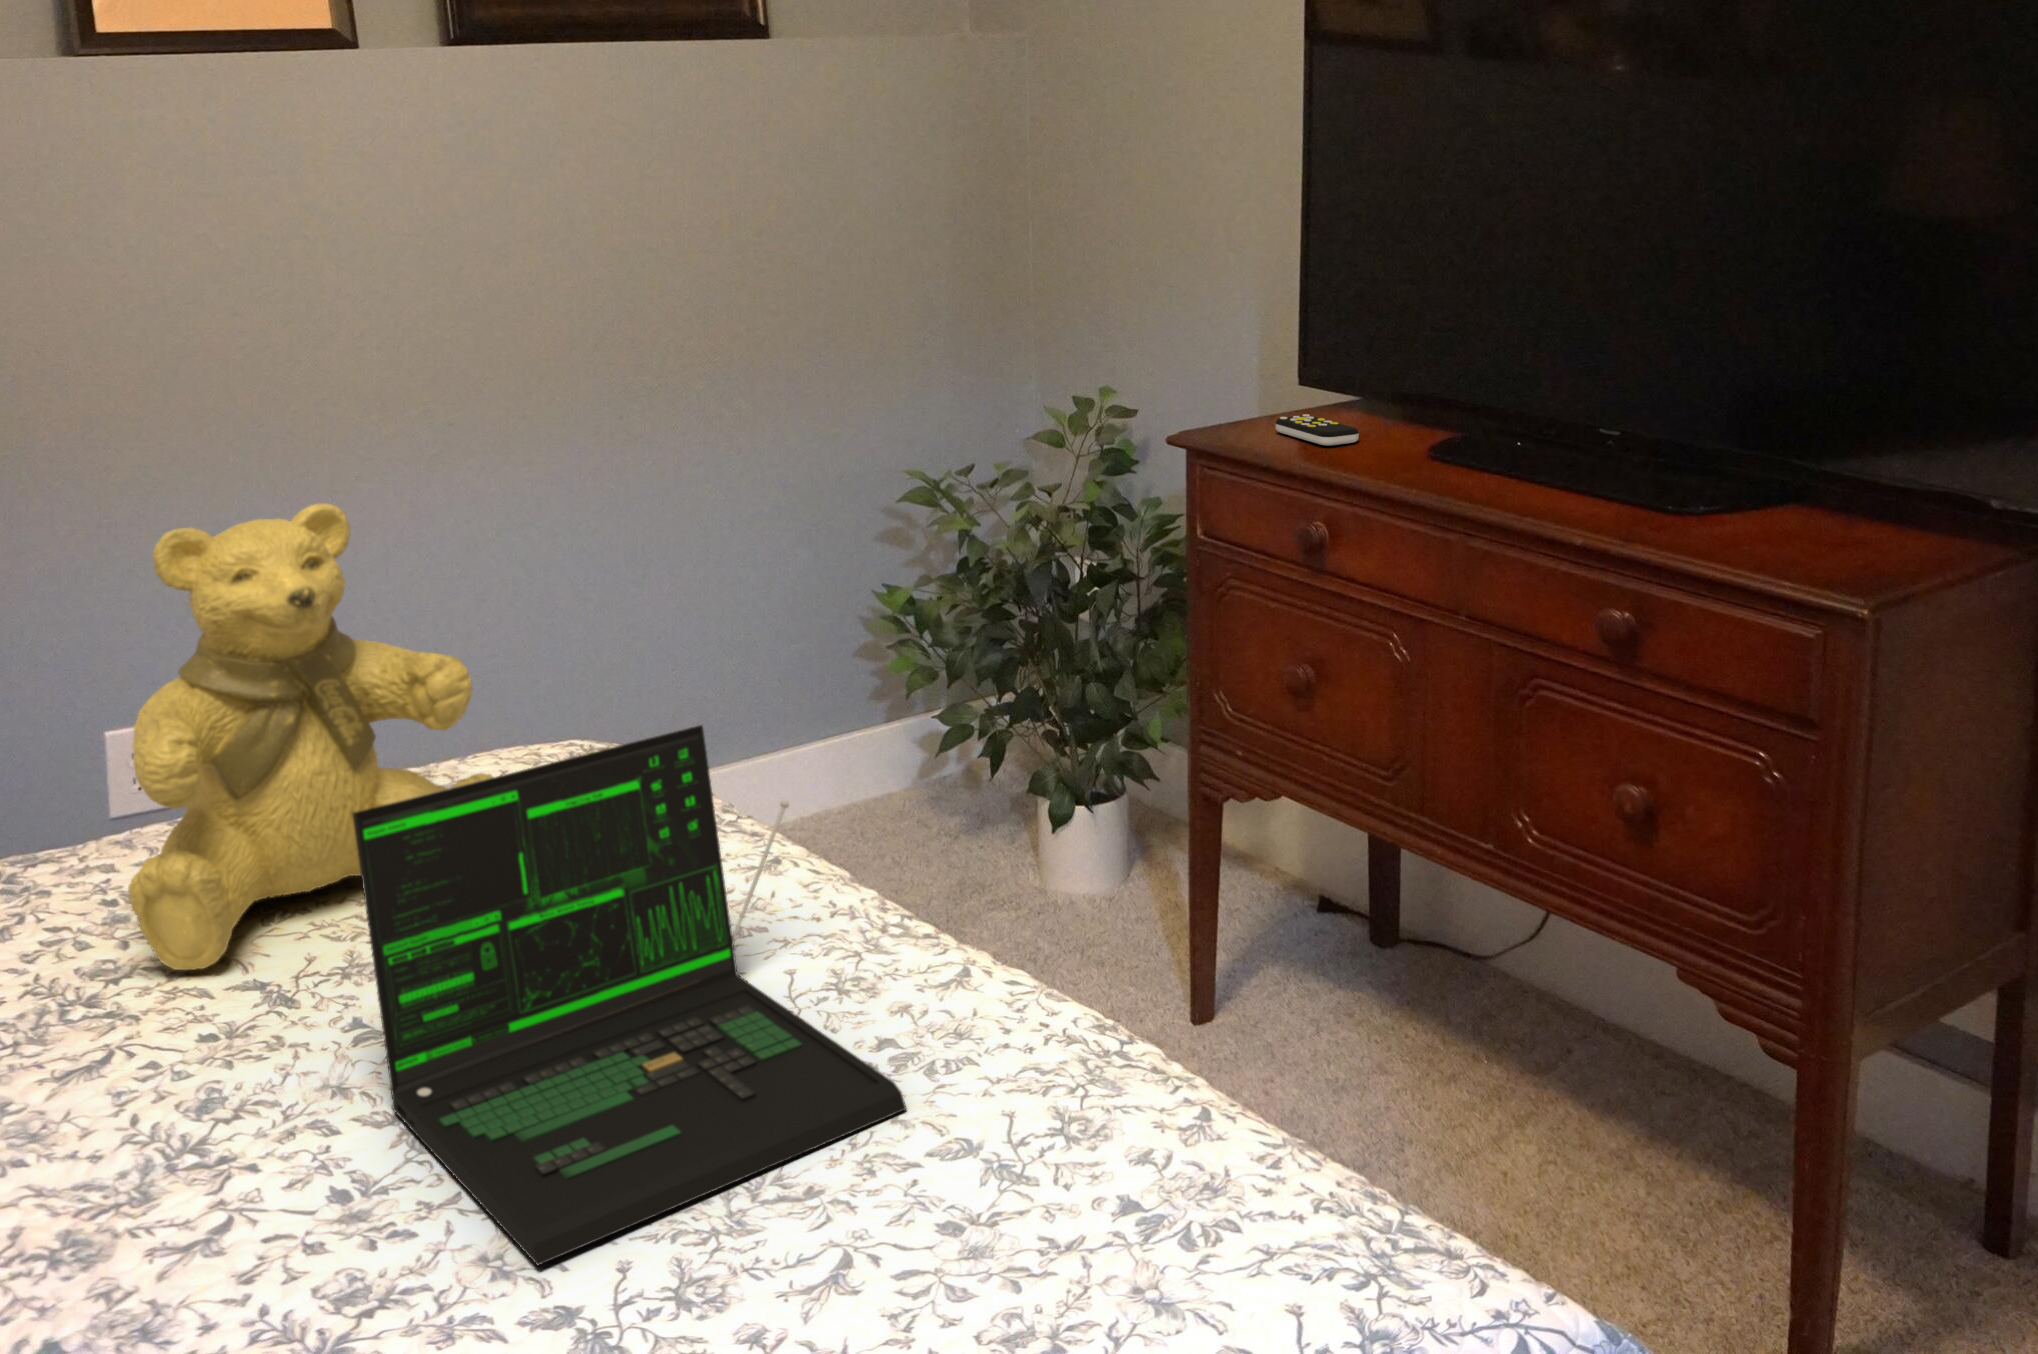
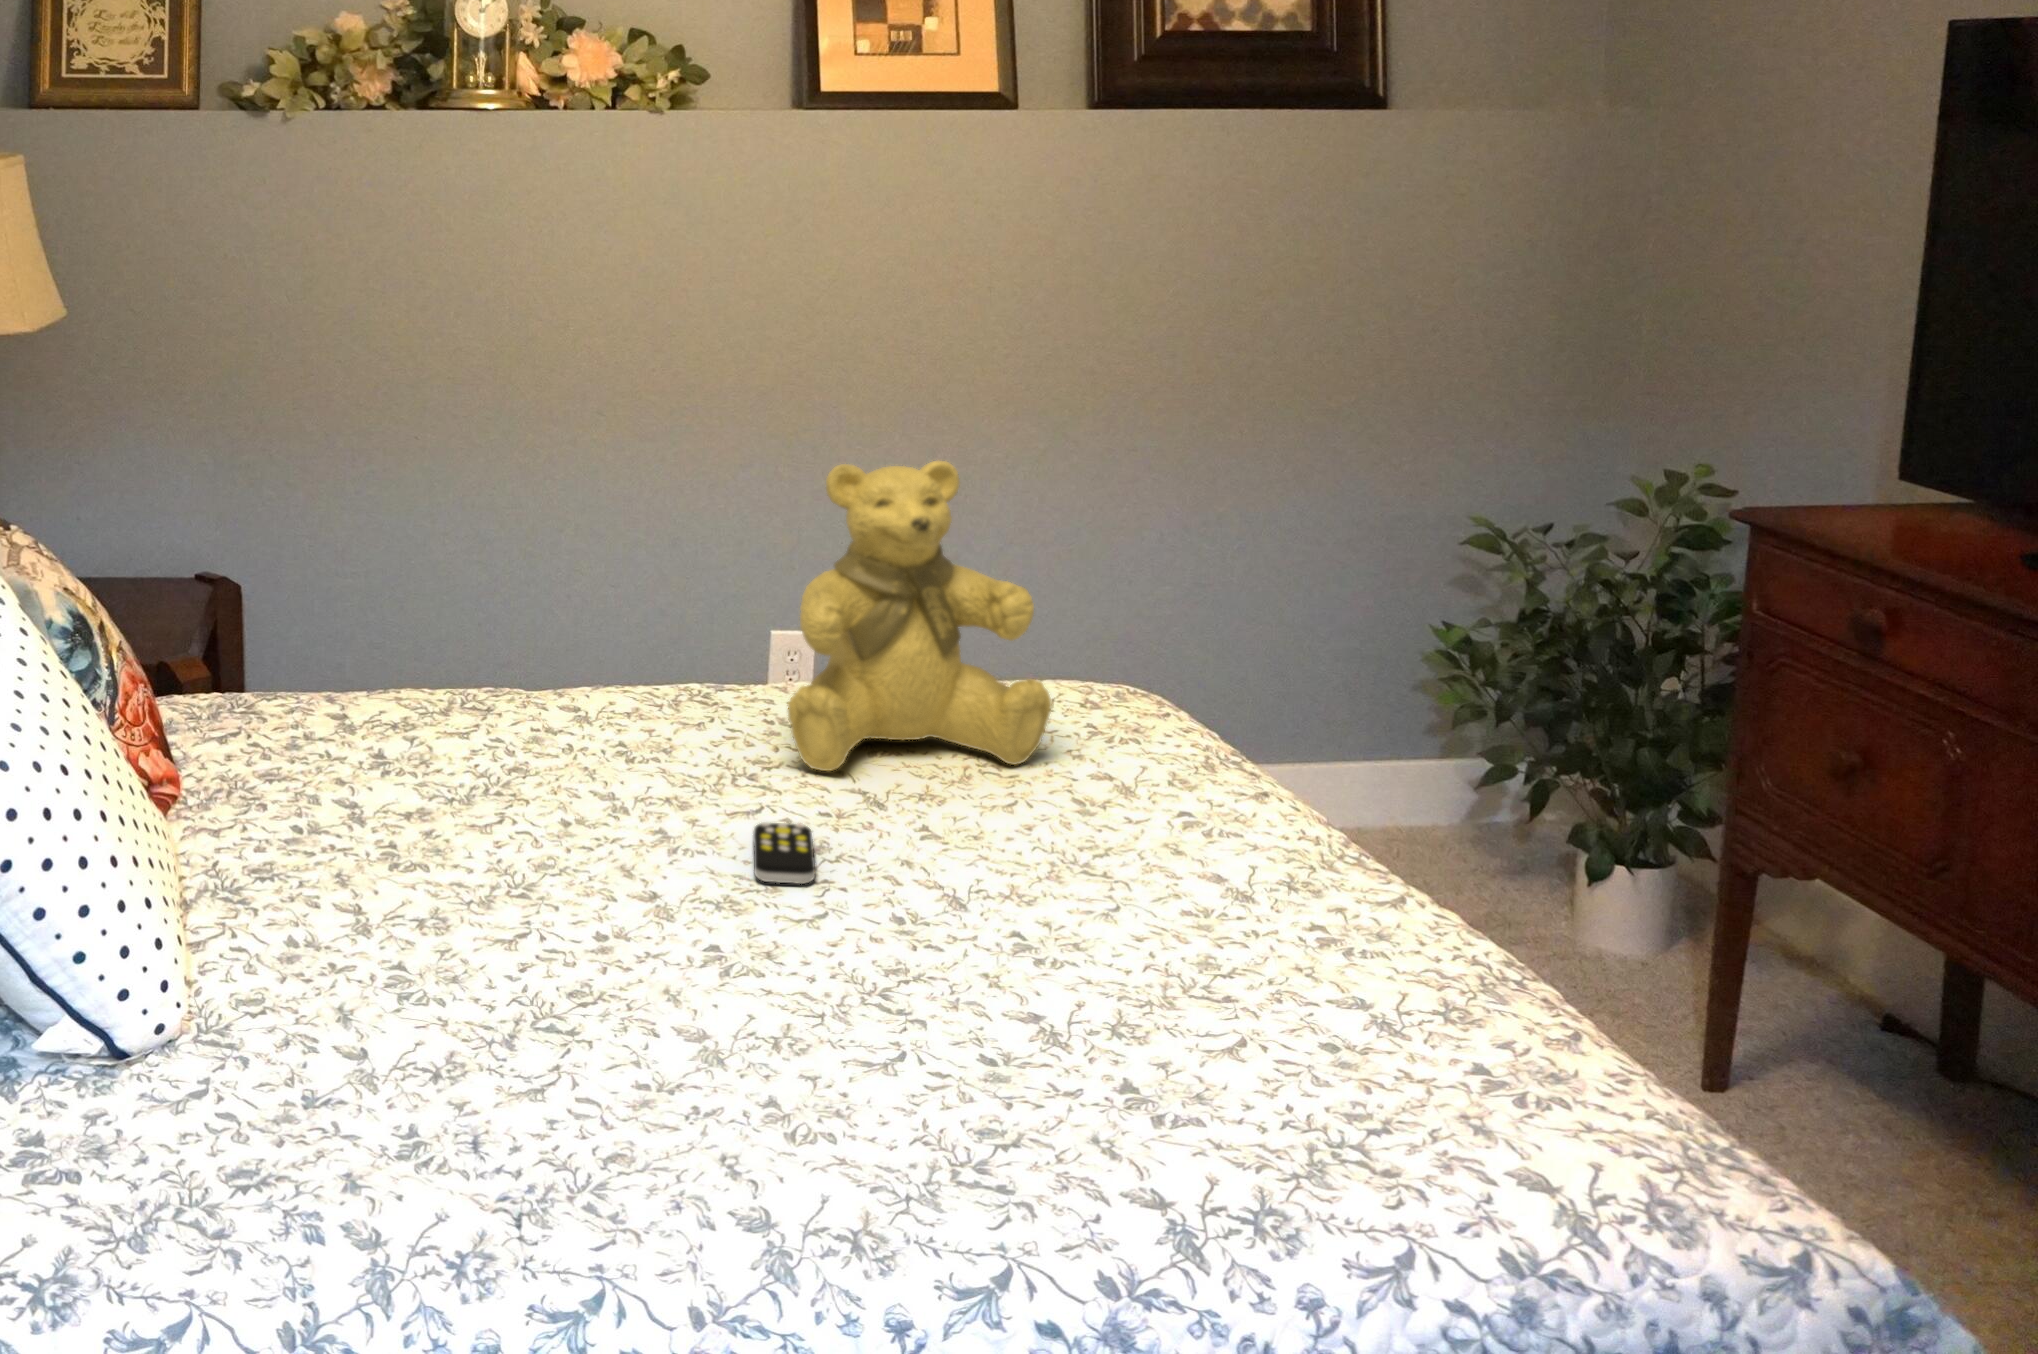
remote control: present [1276,414,1359,445] -> present [753,822,815,884]
laptop: present [352,725,906,1265] -> none [939,662,1318,984]

